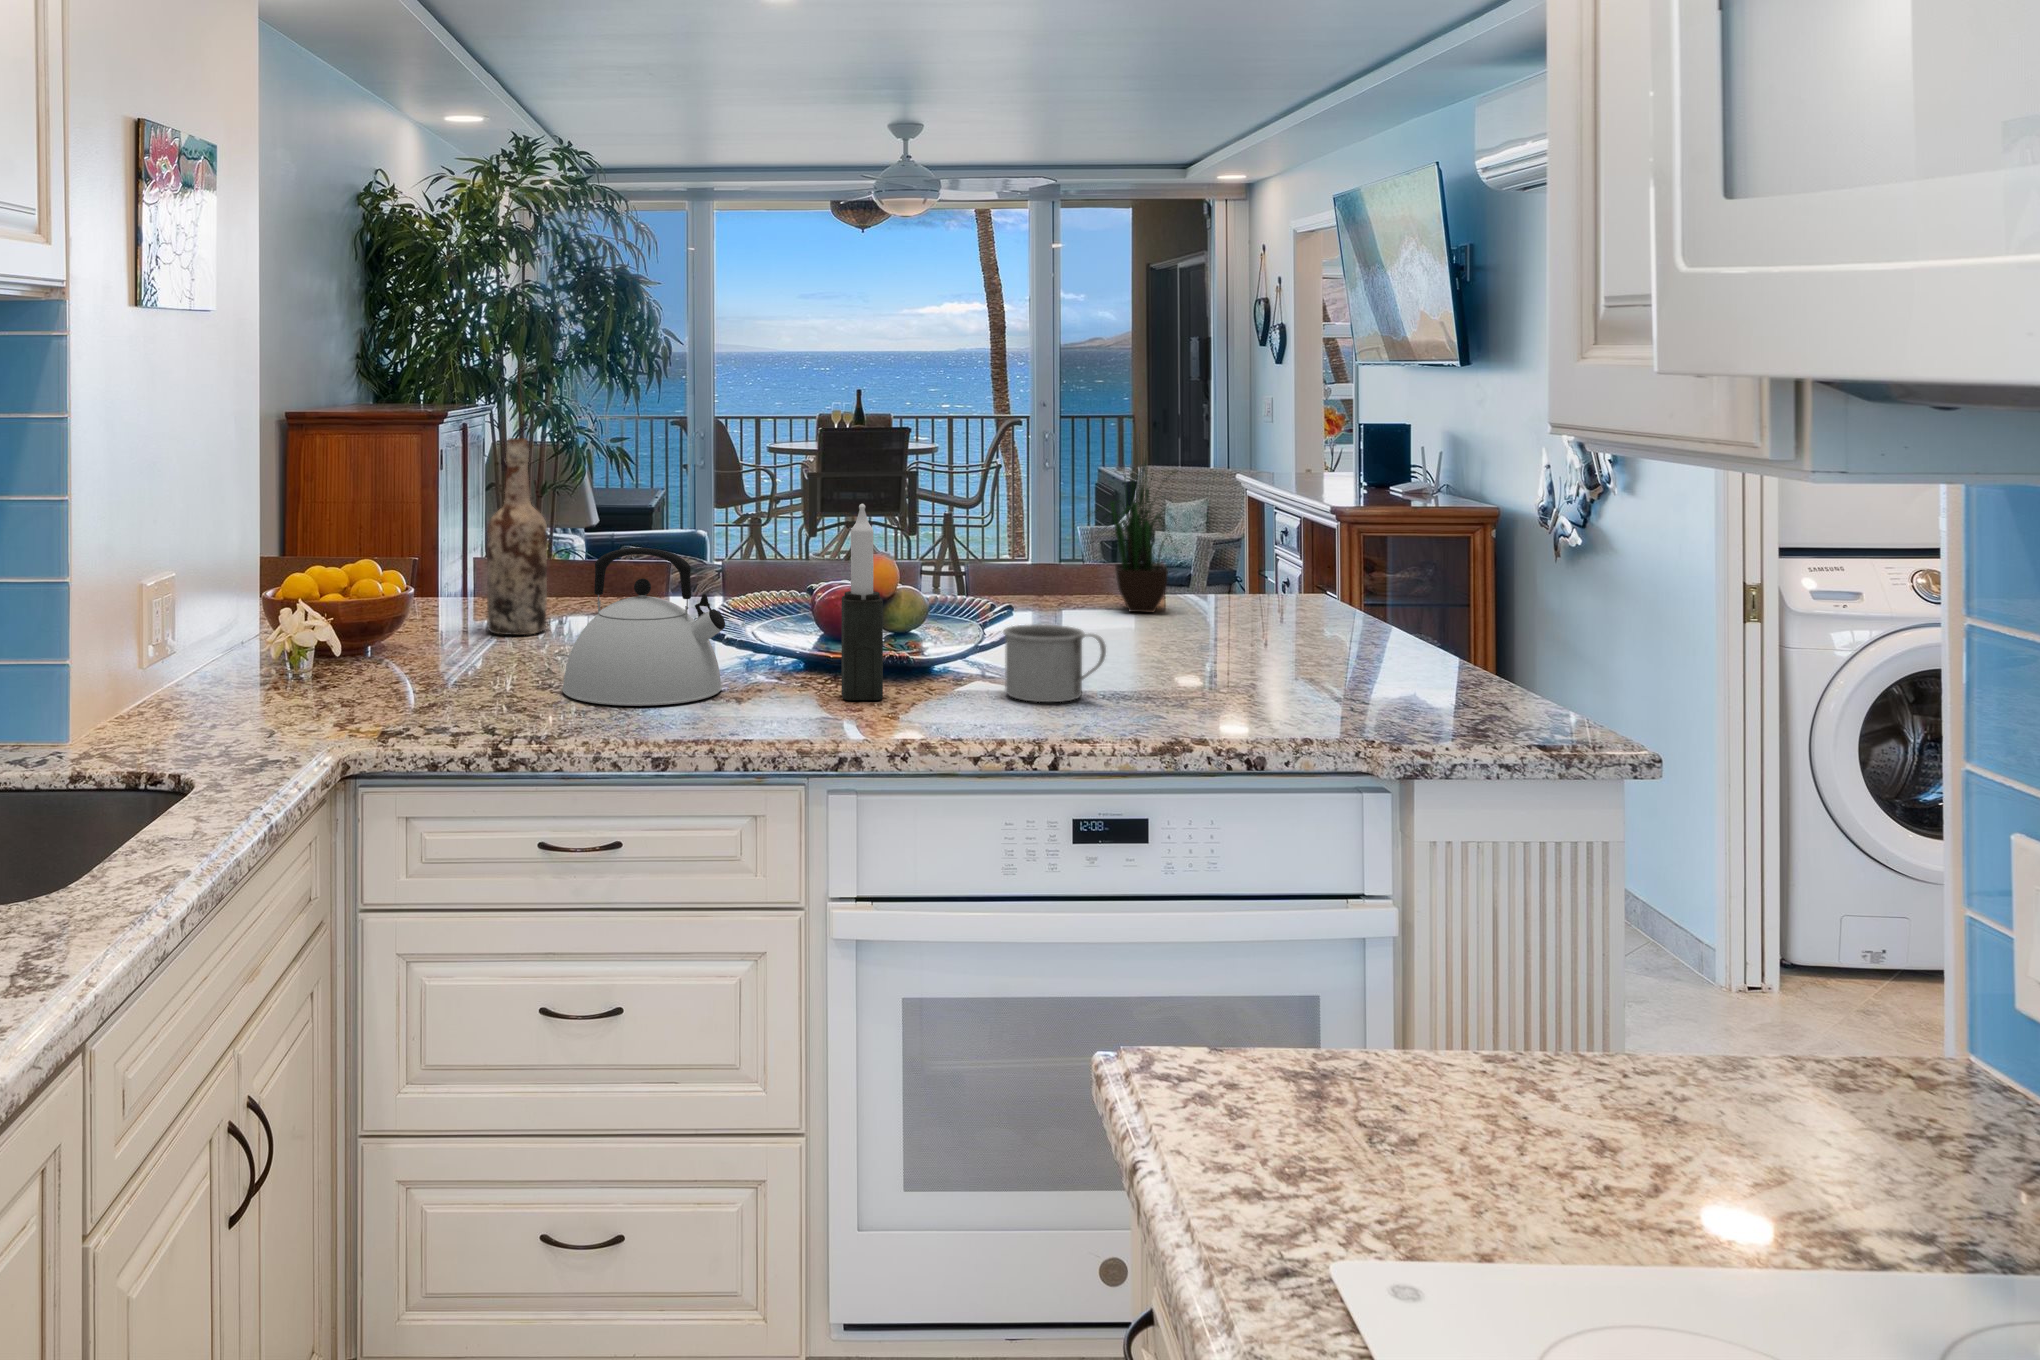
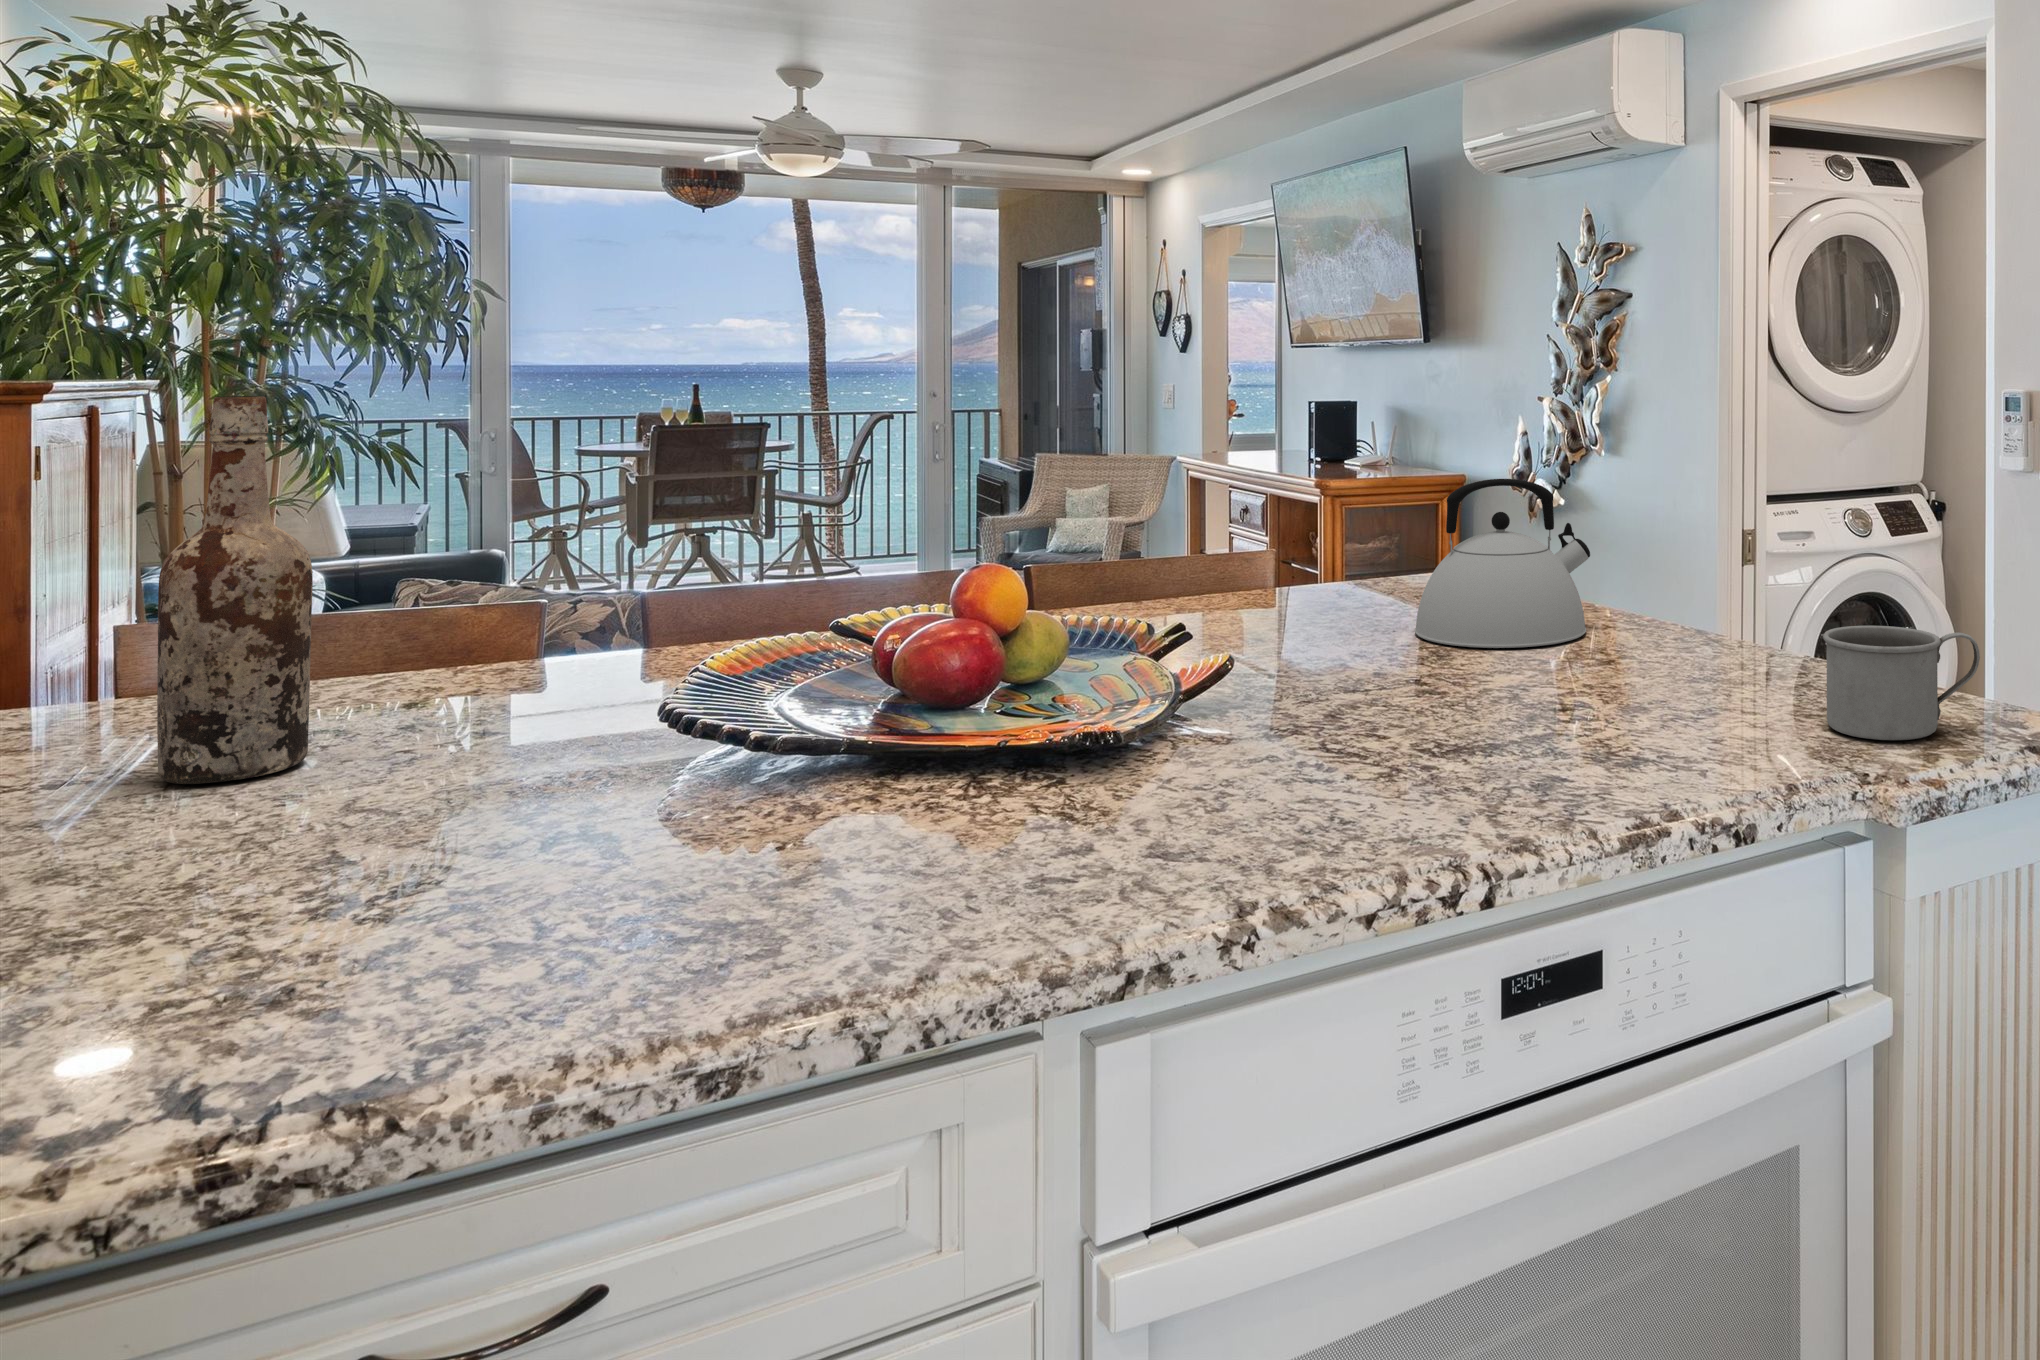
potted plant: present [1093,458,1171,612] -> none [1216,346,1345,612]
candle: present [842,504,883,700] -> none [1016,477,1099,828]
kettle: present [562,548,725,706] -> present [1415,479,1590,648]
mug: present [1004,624,1106,702] -> present [1823,626,1980,740]

